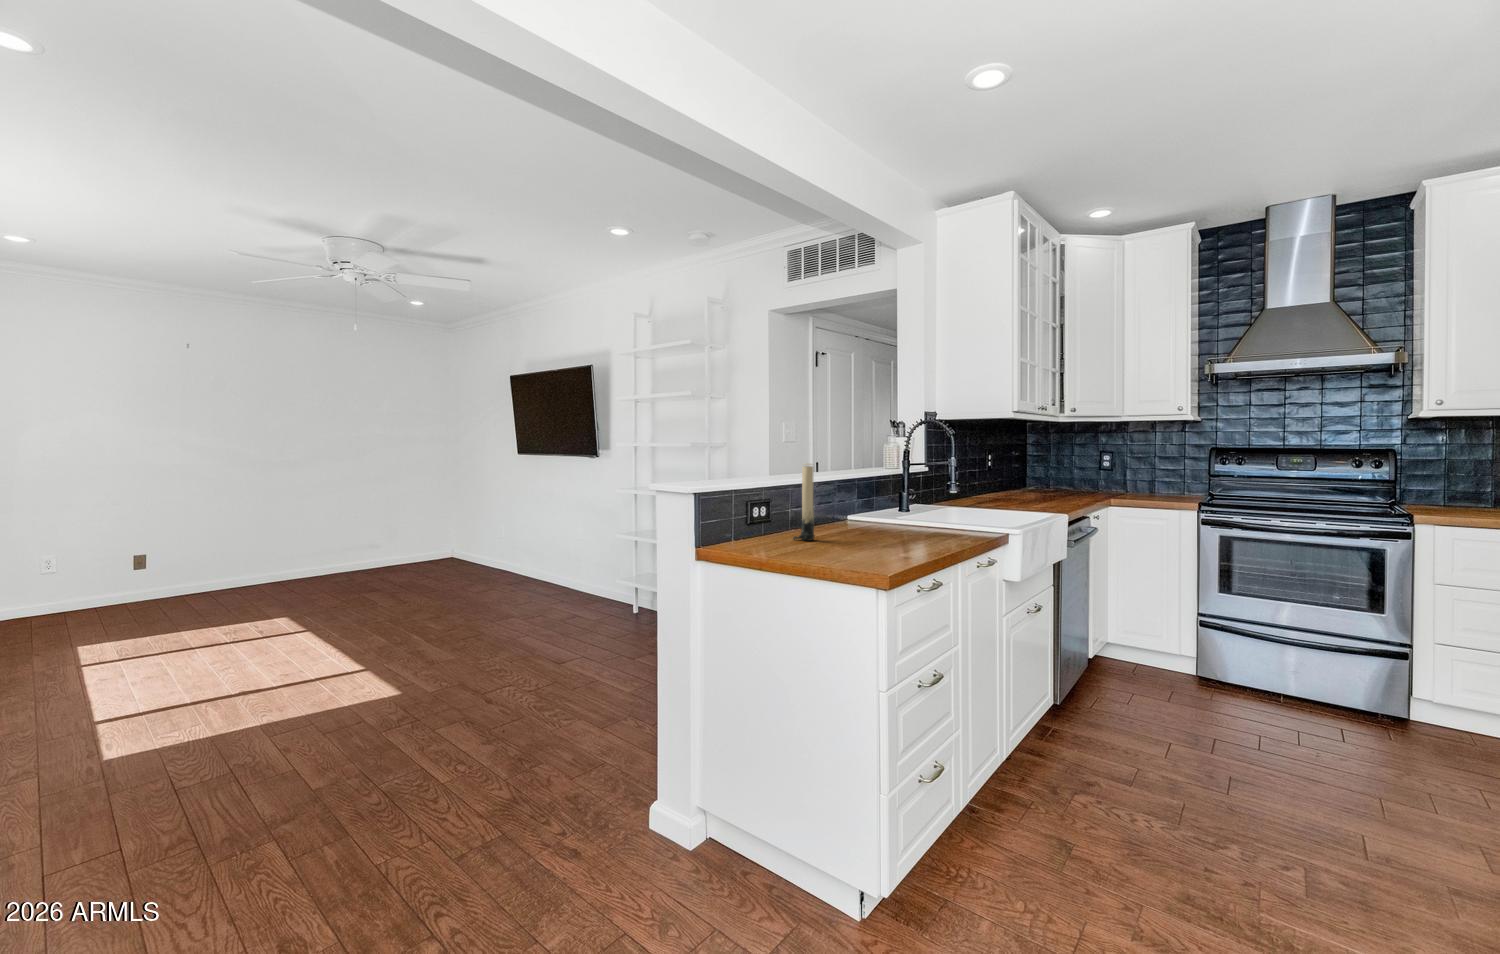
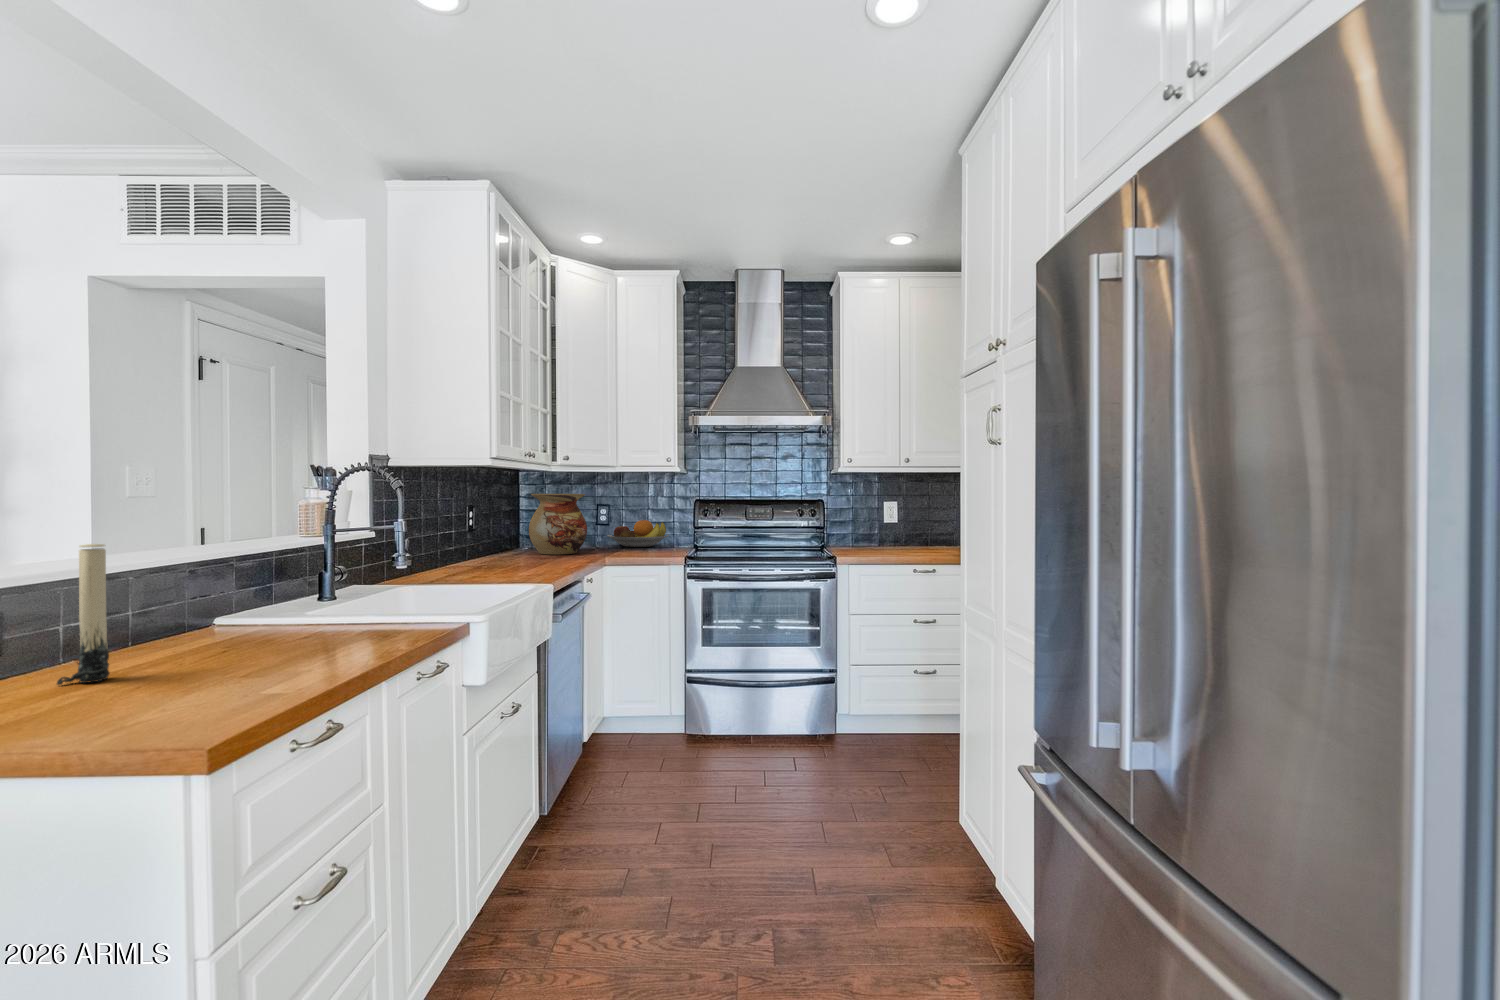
vase: none [1038,443,1093,496] -> present [529,494,587,554]
fruit bowl: none [1111,468,1178,493] -> present [607,520,669,547]

